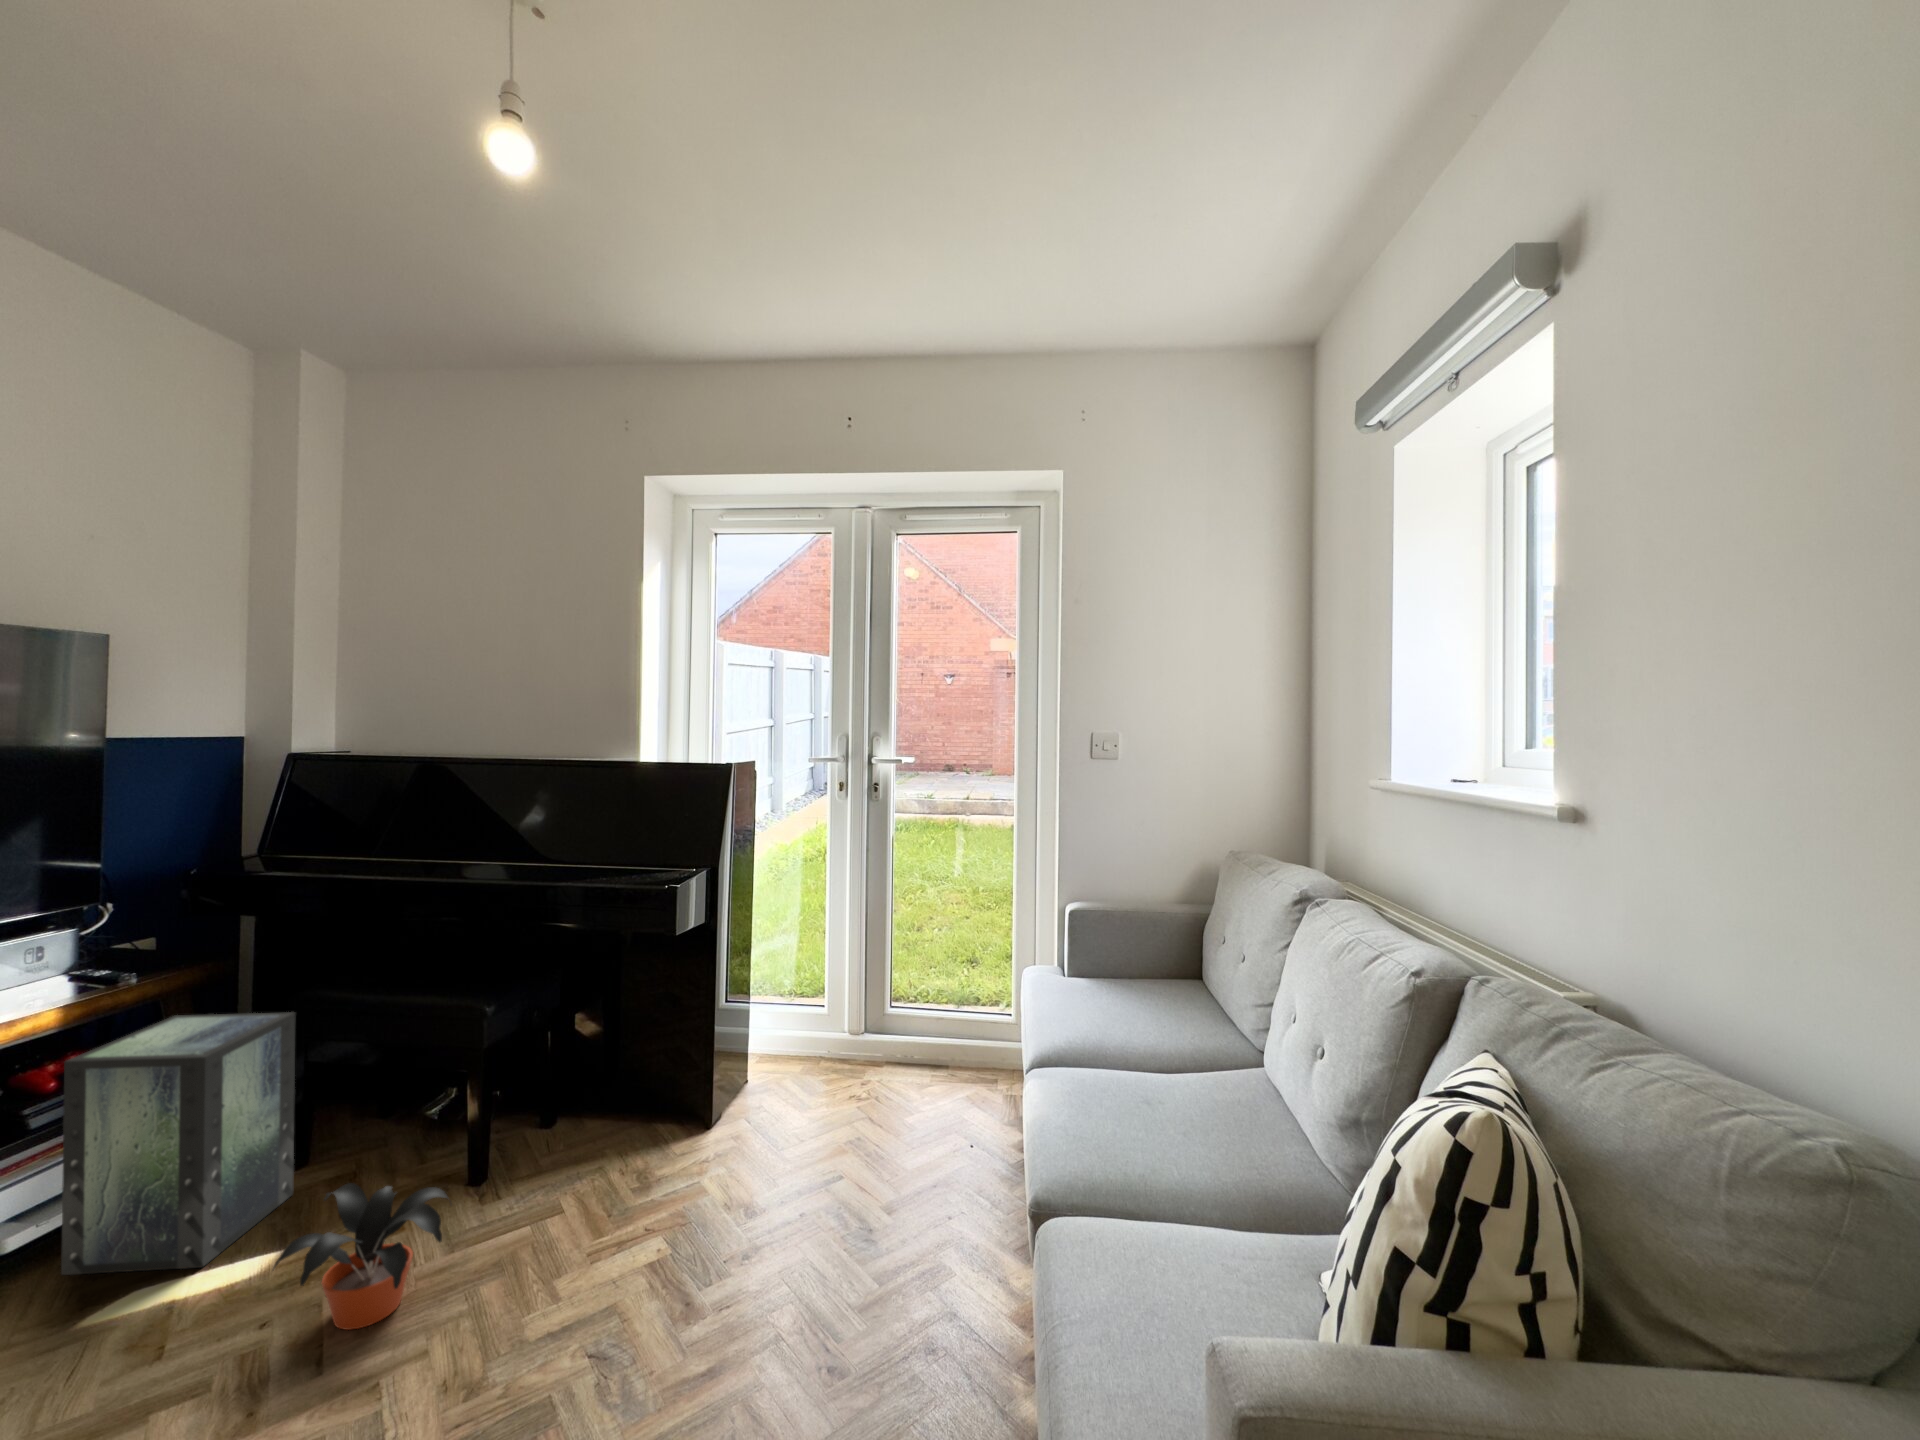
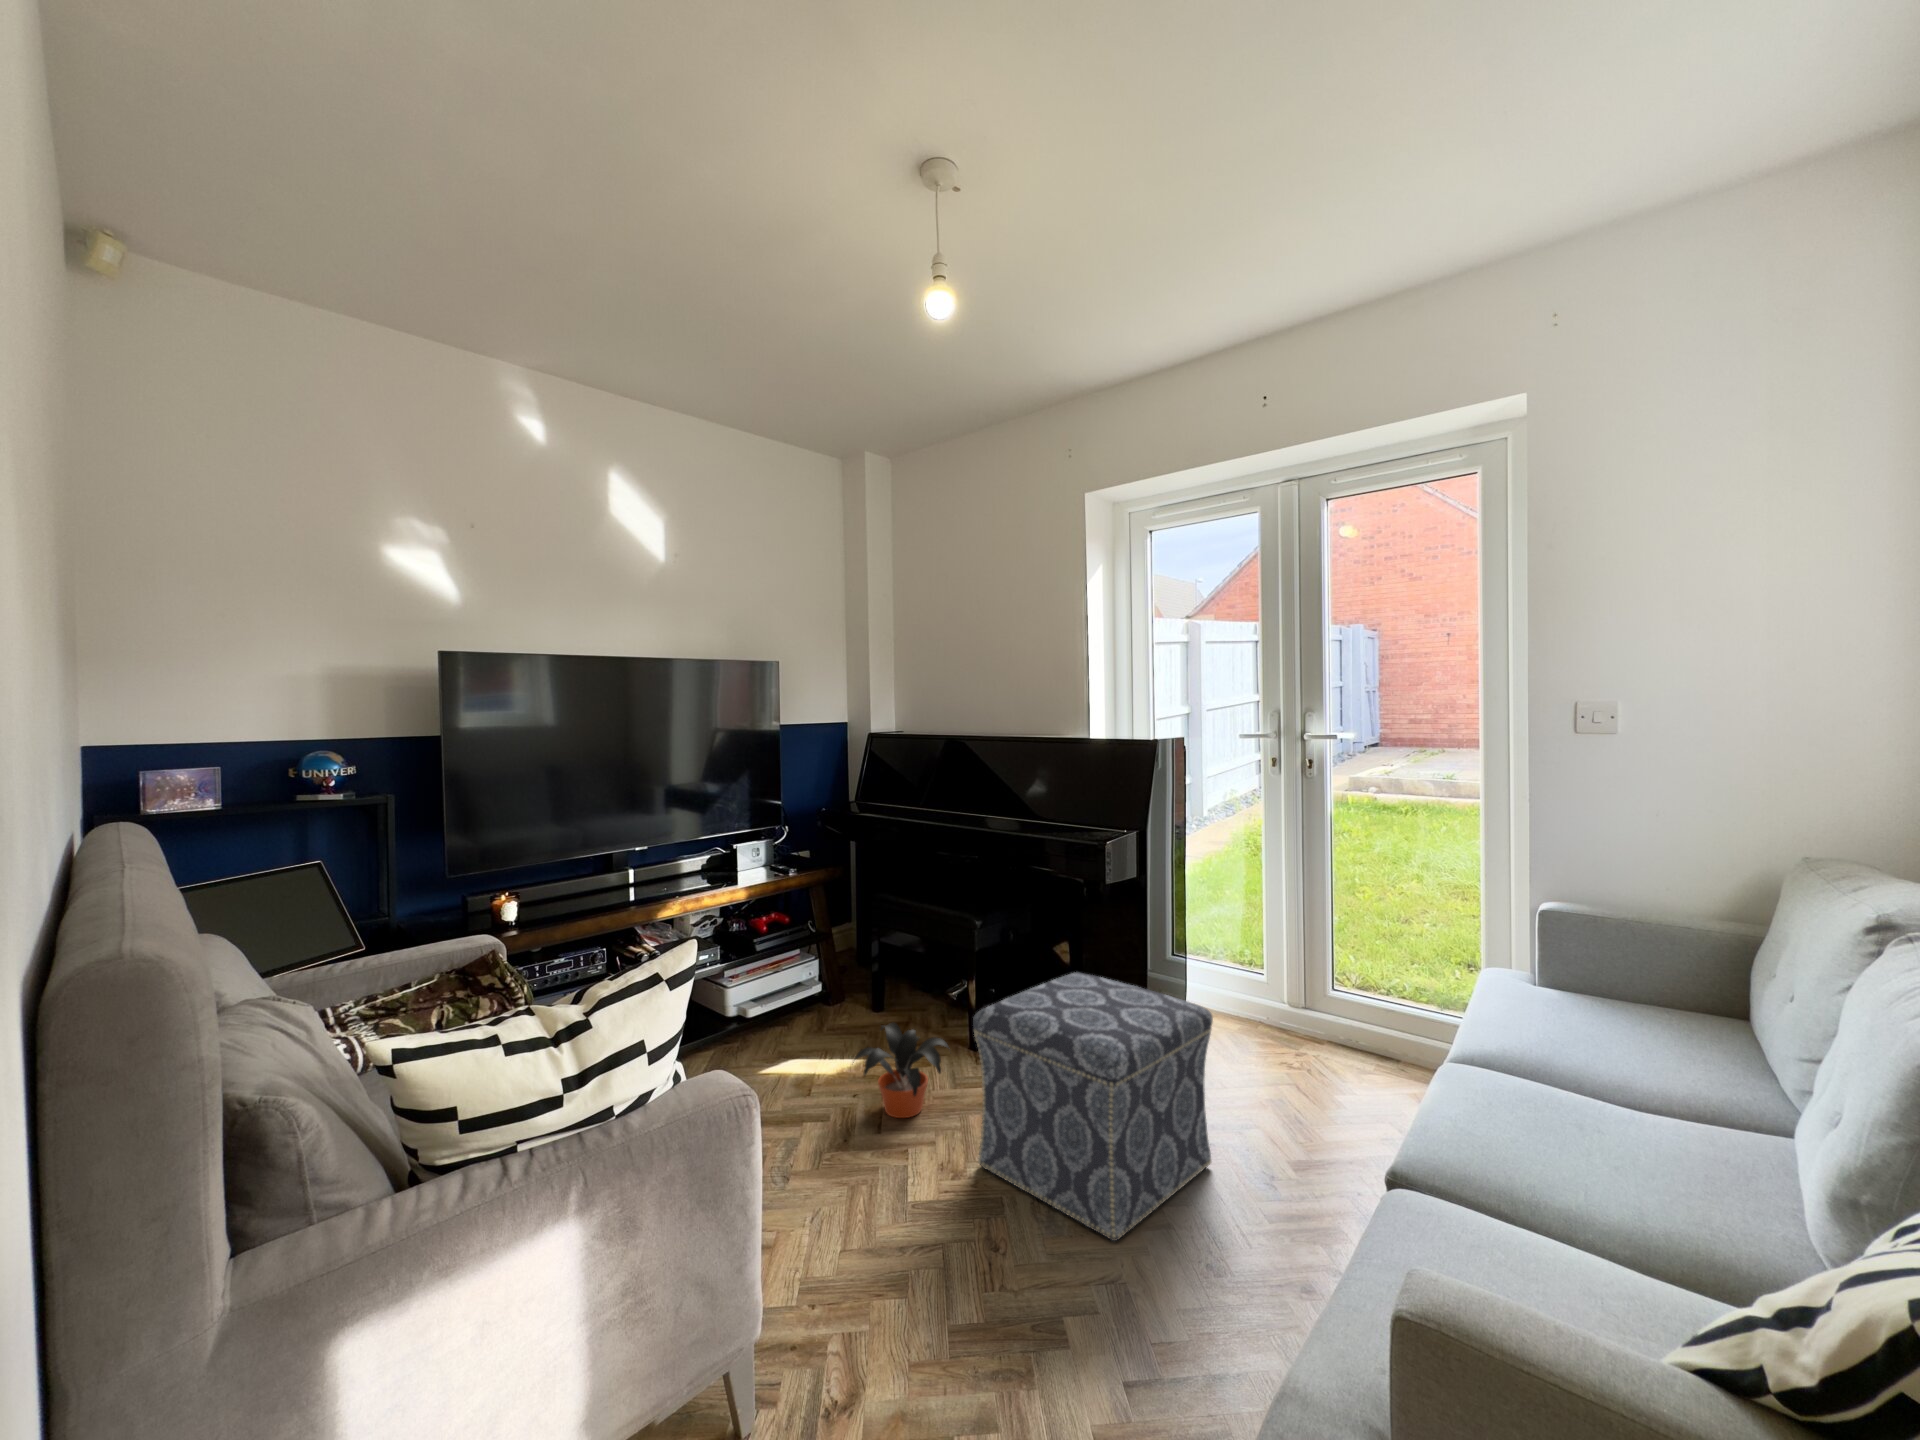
storage box: present [61,1012,295,1275] -> none [763,900,873,1058]
ottoman: none [507,1054,814,1392] -> present [973,972,1213,1241]

